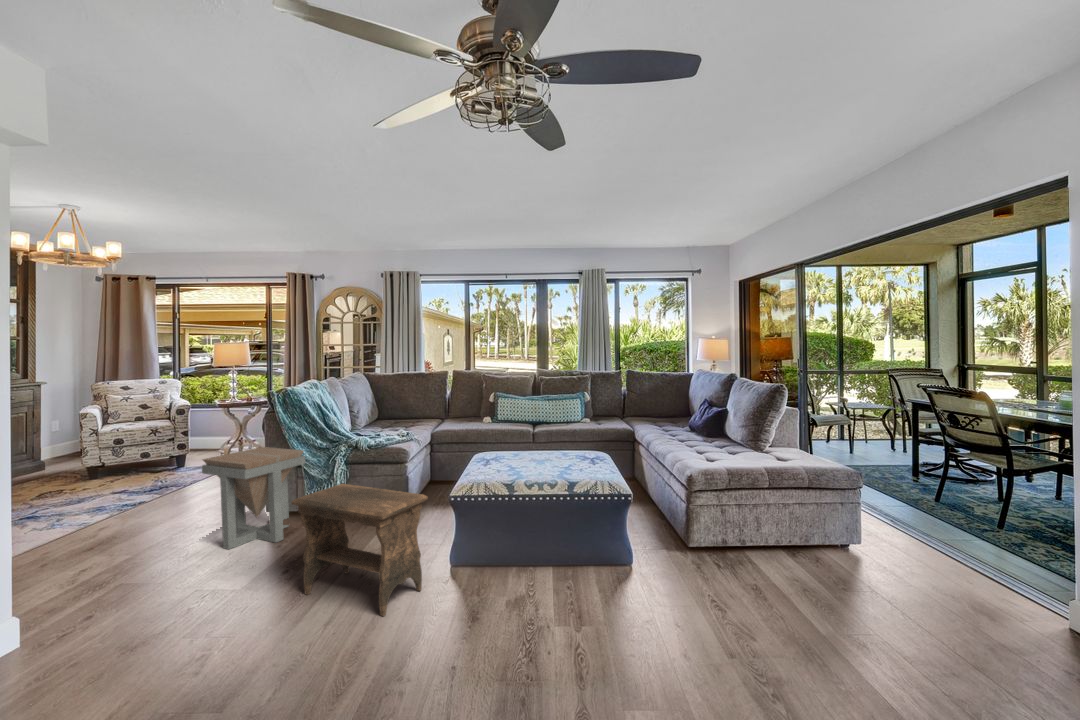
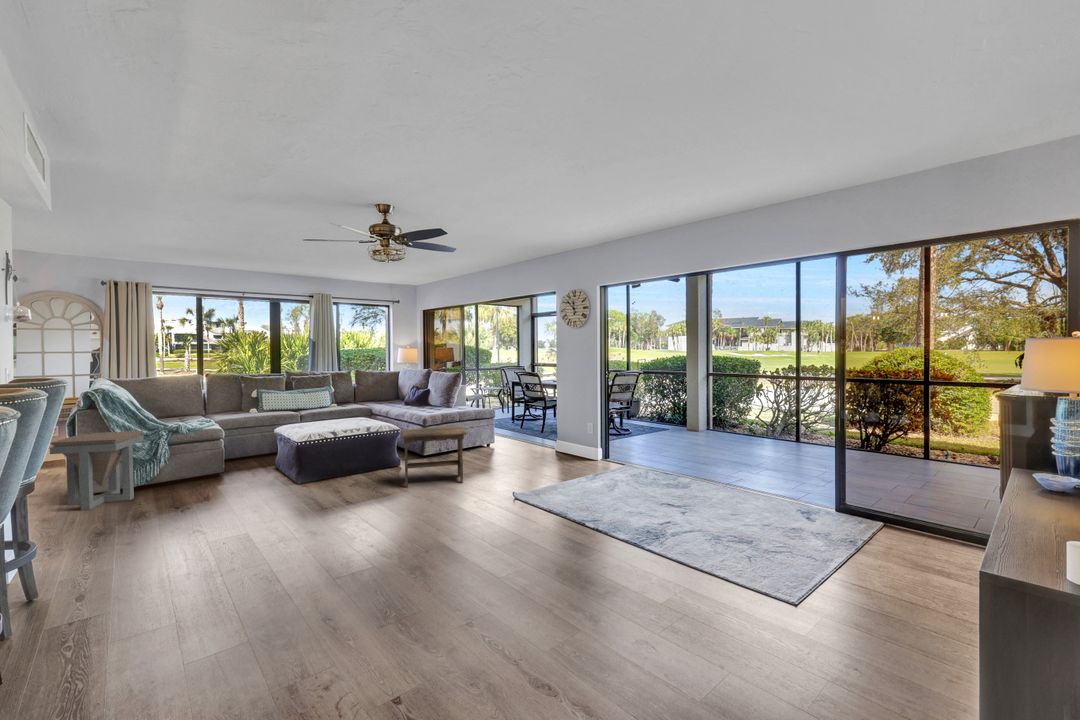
footstool: present [292,484,428,616] -> present [400,427,467,487]

